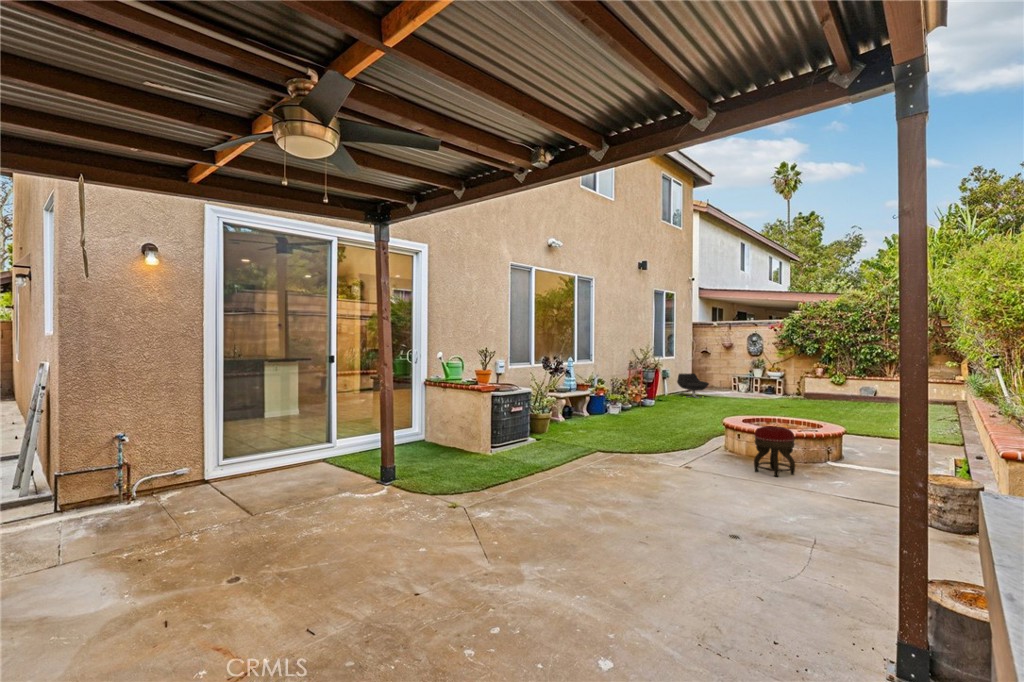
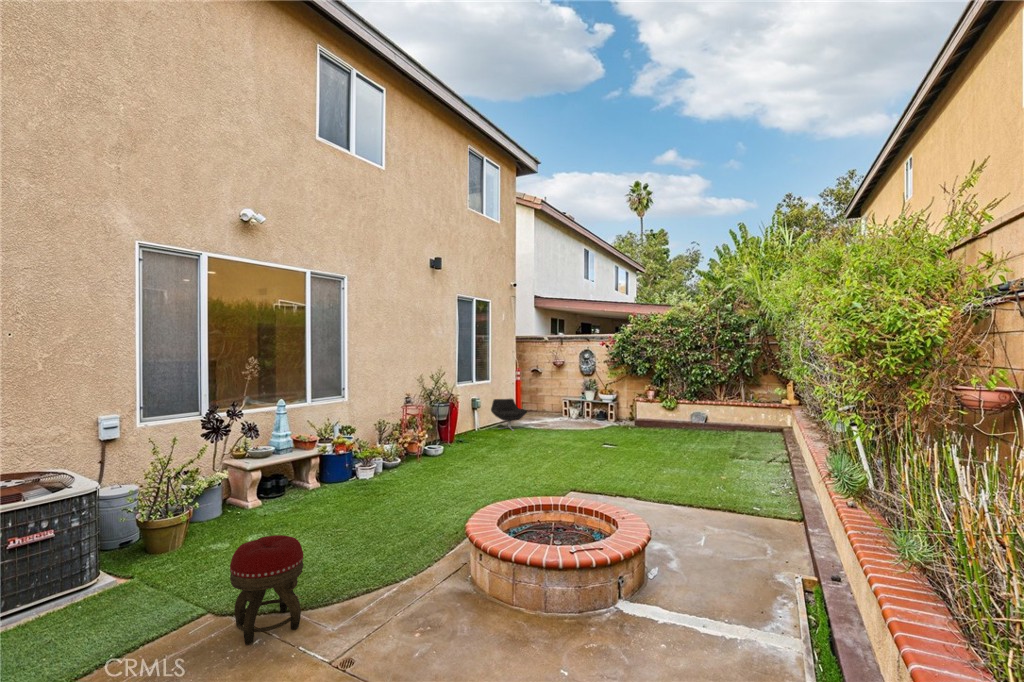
footstool: present [754,426,795,477] -> present [230,535,304,645]

